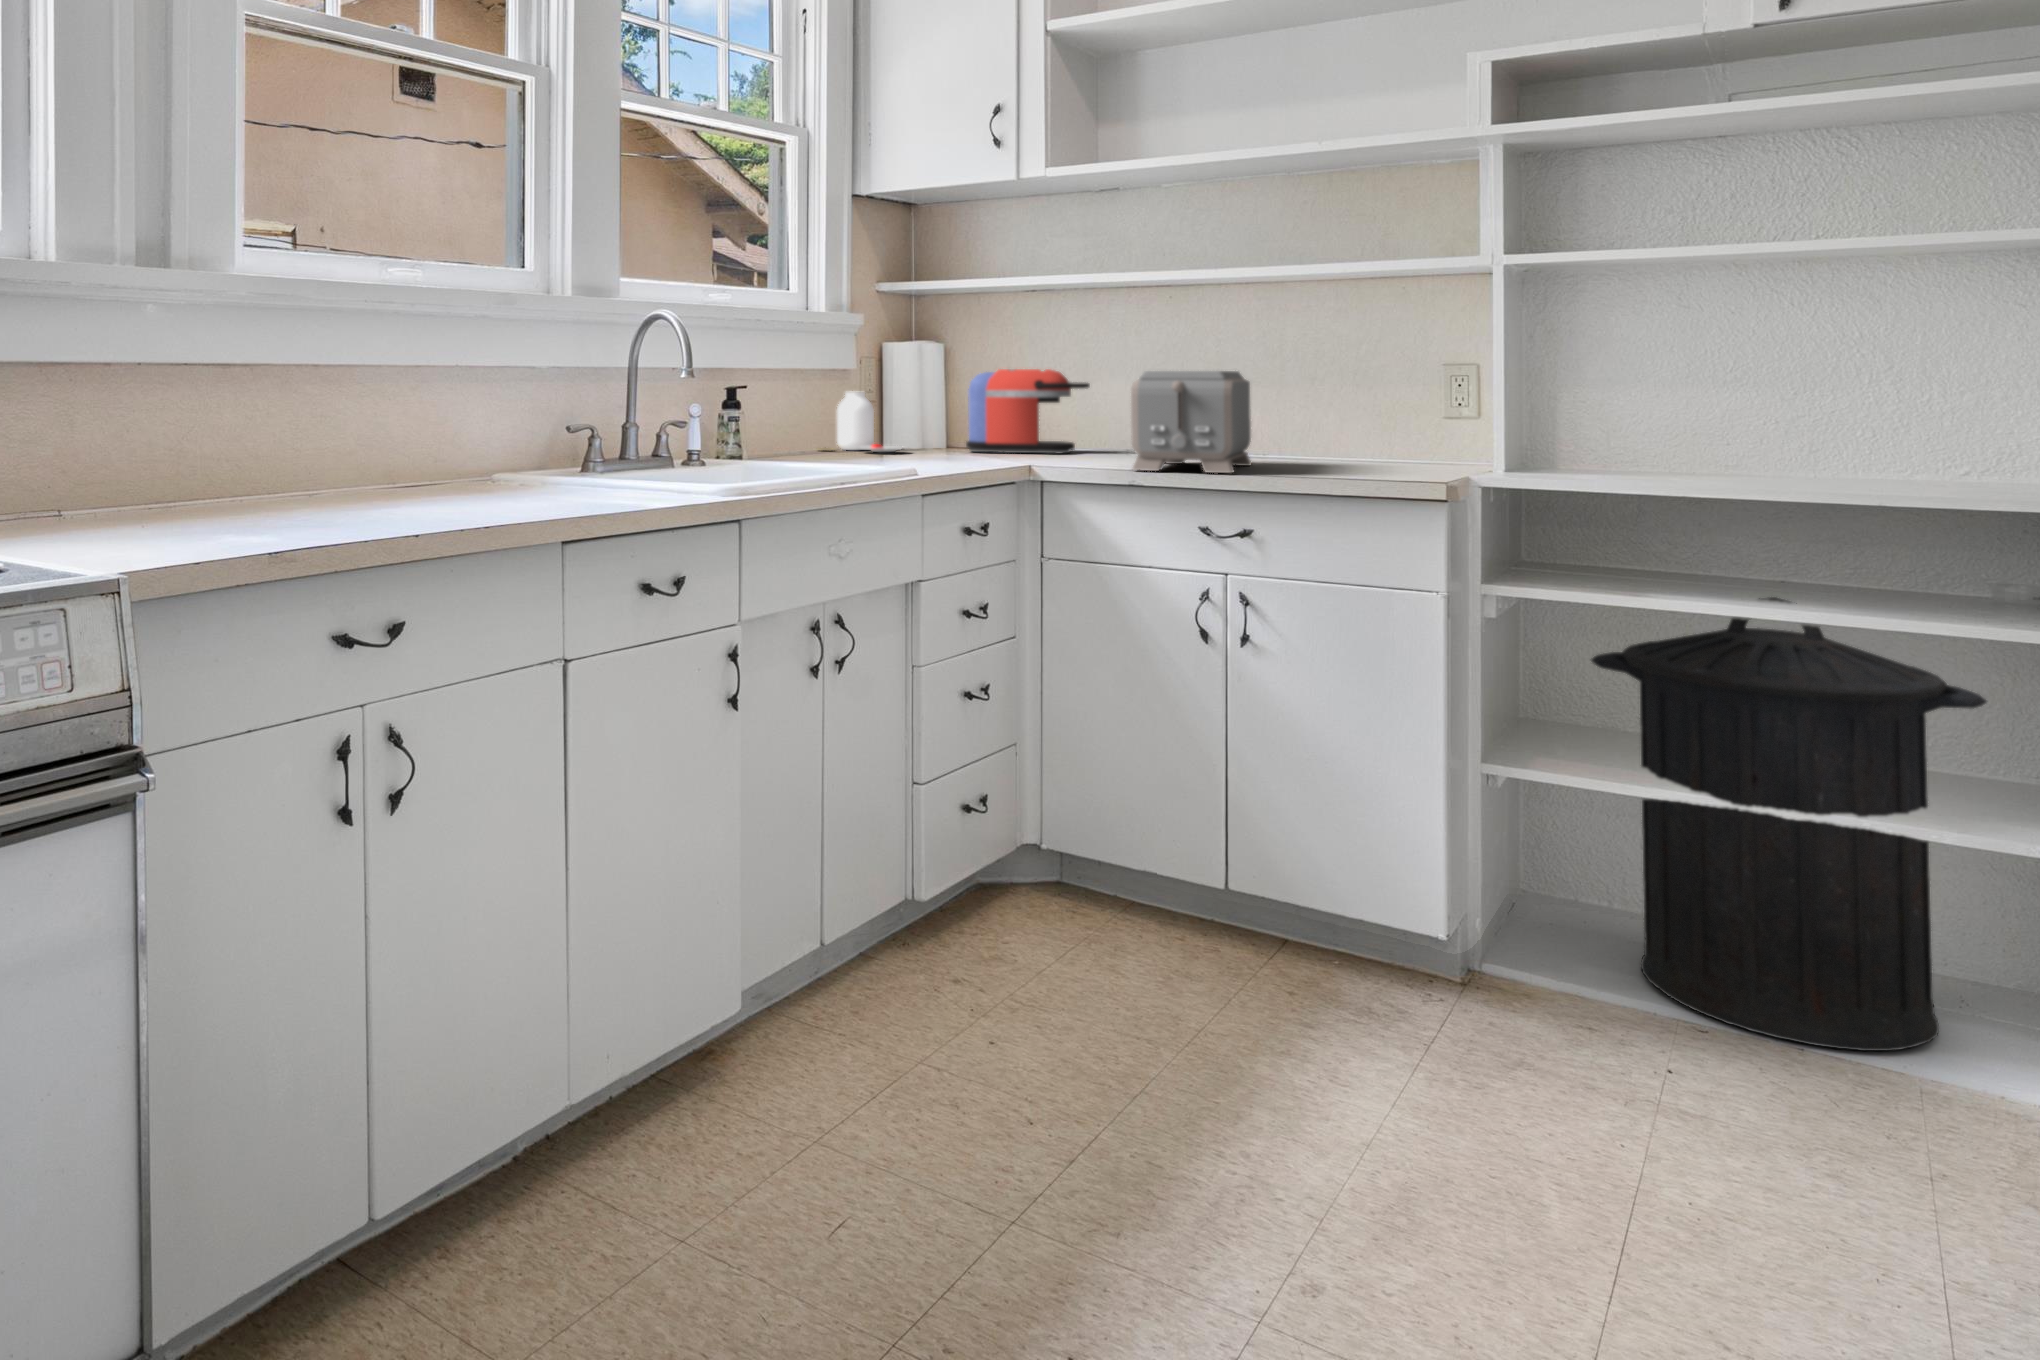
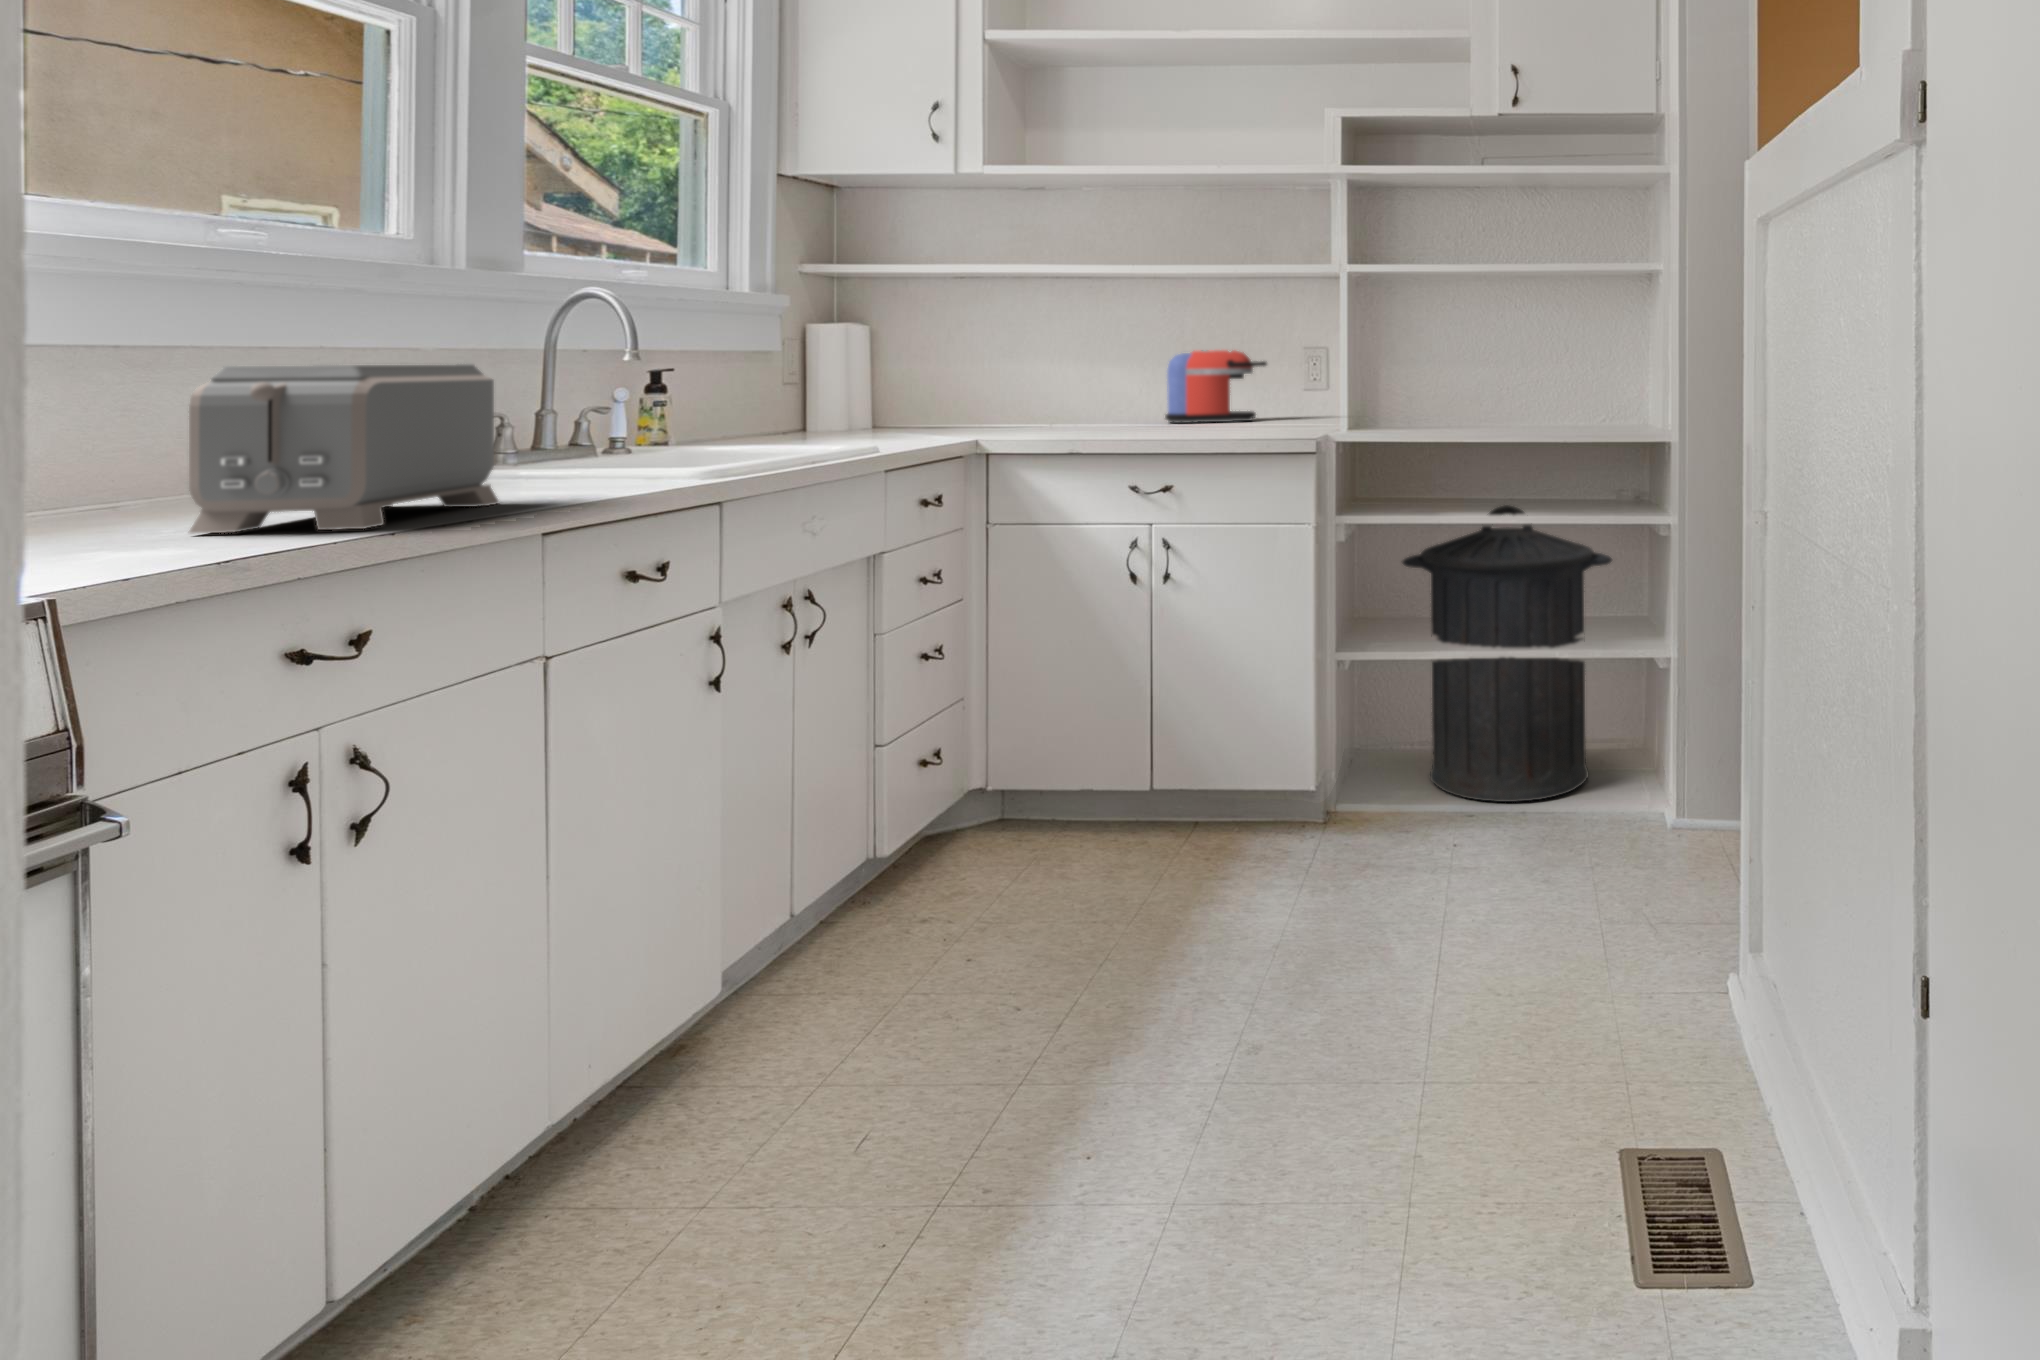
coffee maker: present [966,369,1090,453] -> present [1165,350,1267,423]
toaster: present [1131,371,1251,473] -> present [189,364,499,533]
jar: present [837,392,903,452] -> none [744,377,848,437]

